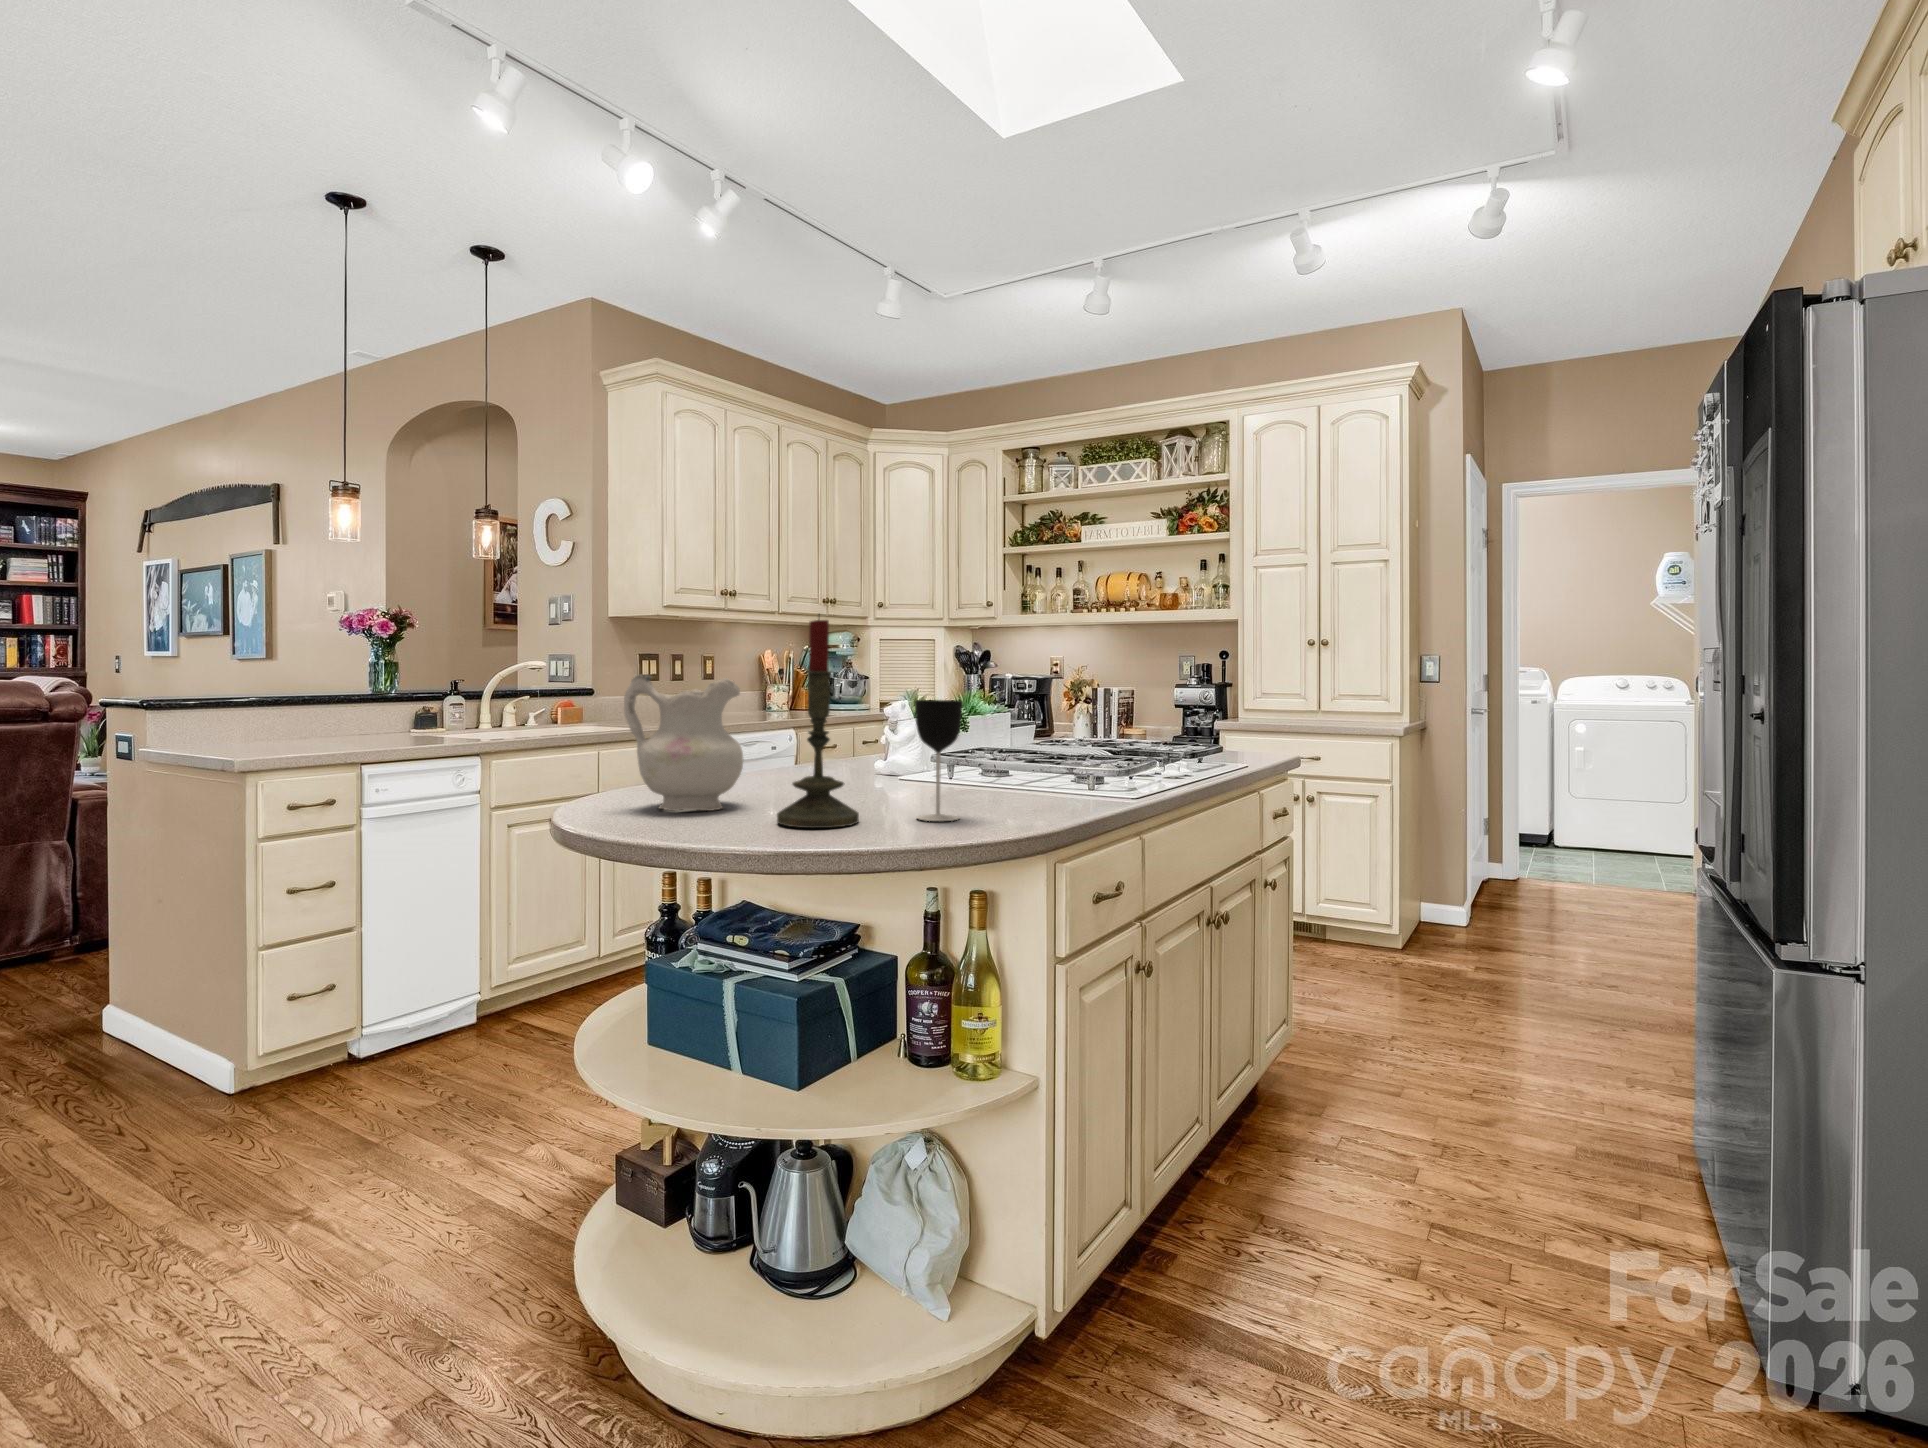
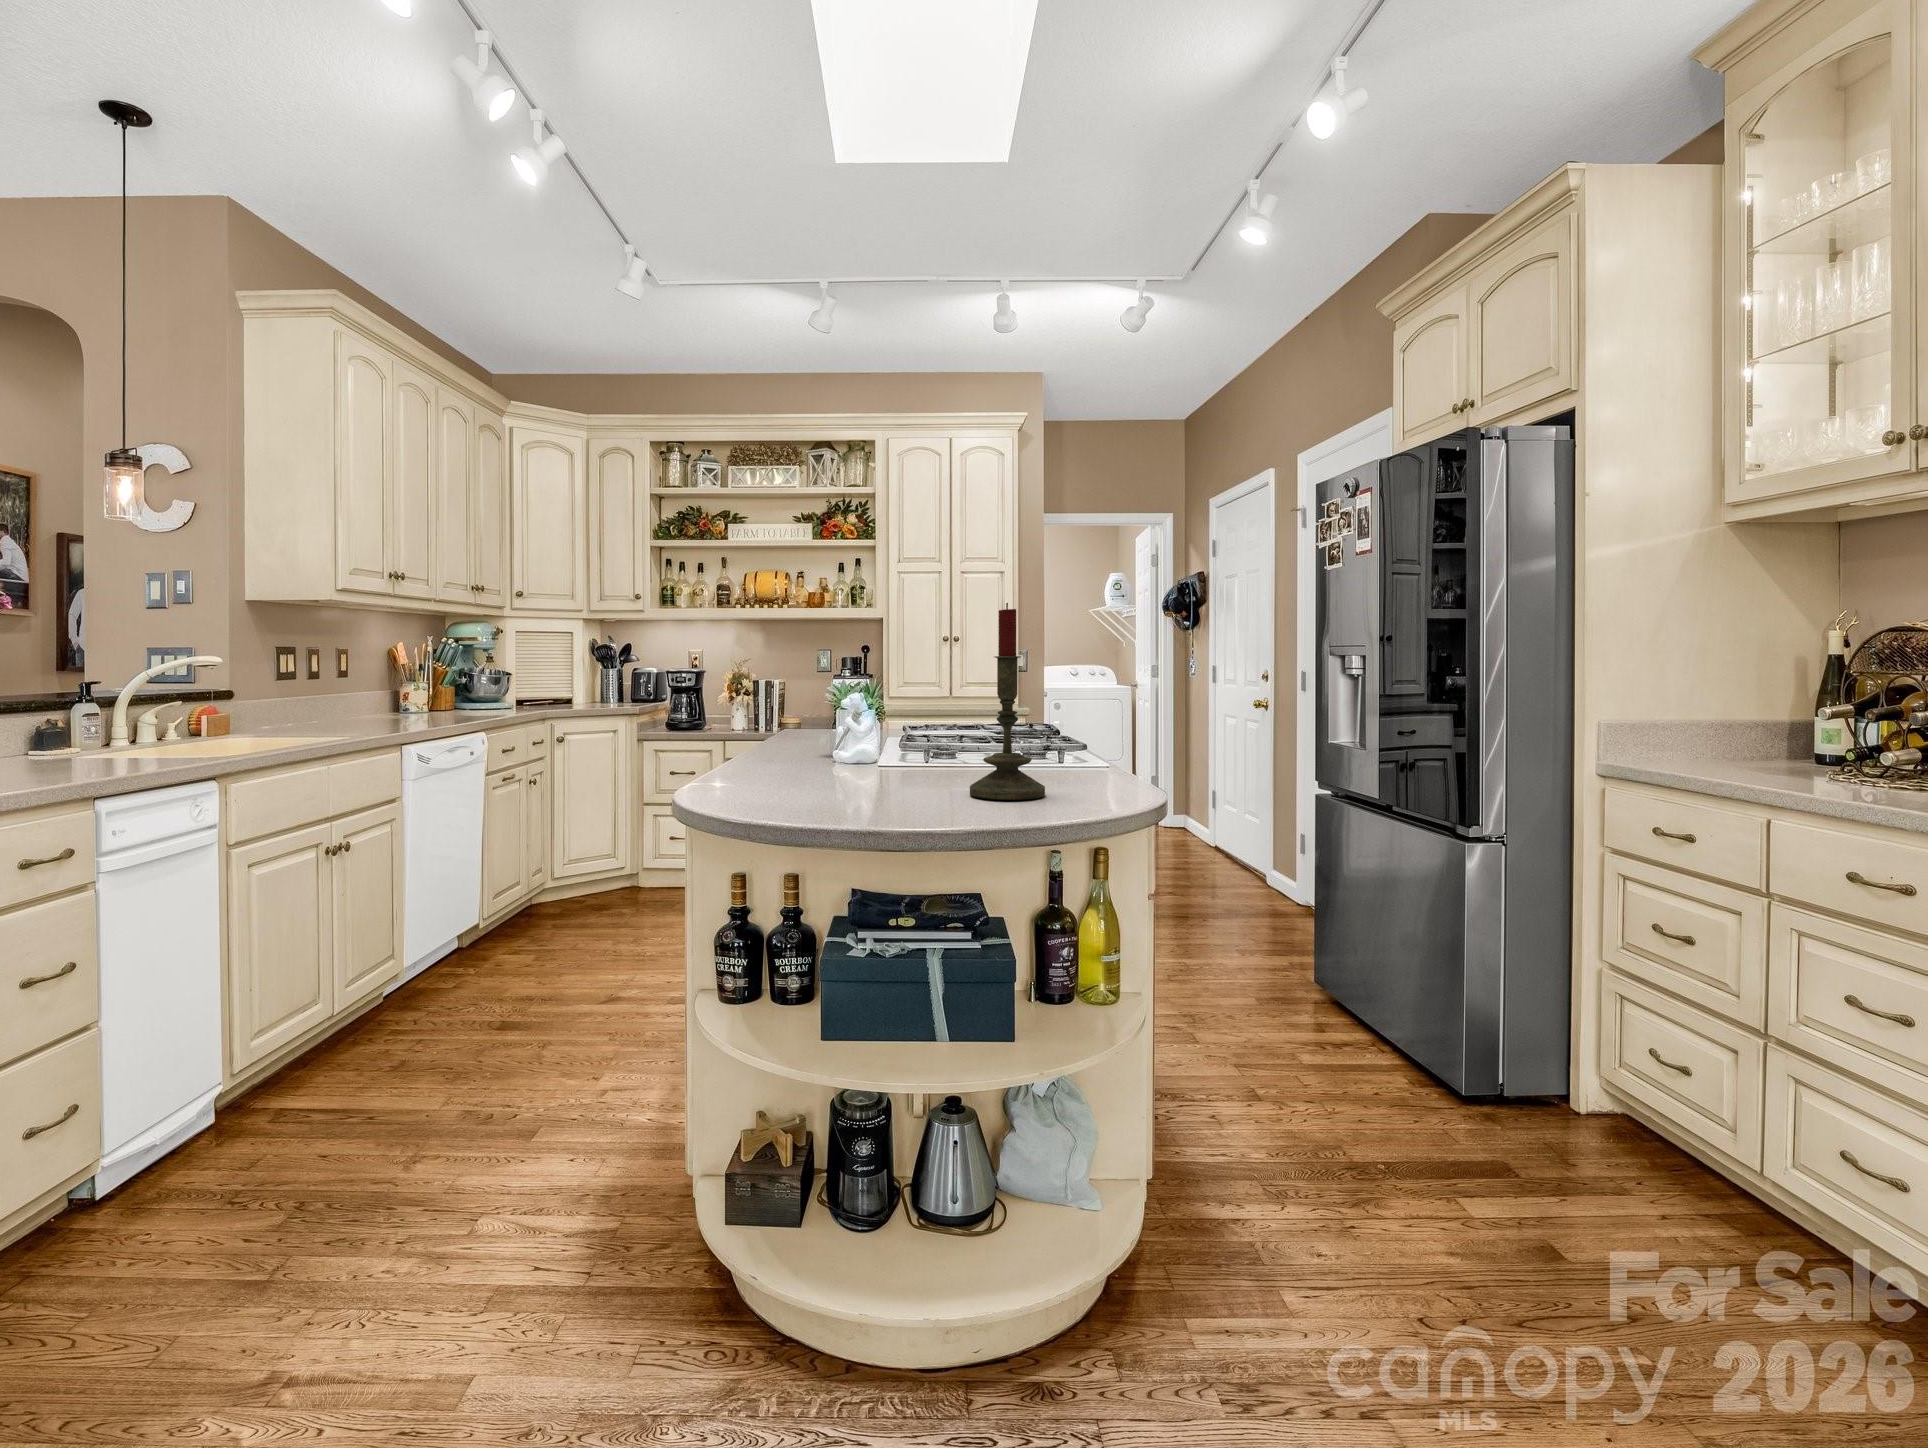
ceramic pitcher: present [624,675,743,811] -> none [777,661,890,799]
wine glass: present [915,700,963,821] -> none [1057,681,1101,786]

